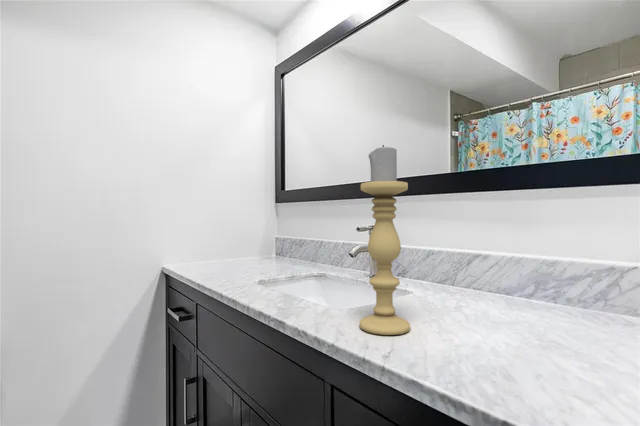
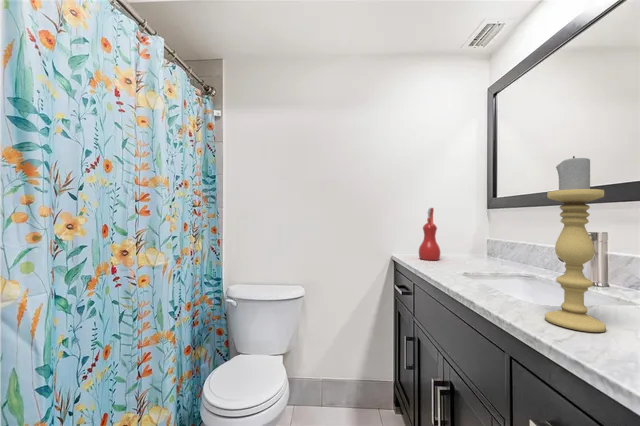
spray bottle: none [200,200,228,269] -> present [419,208,440,260]

